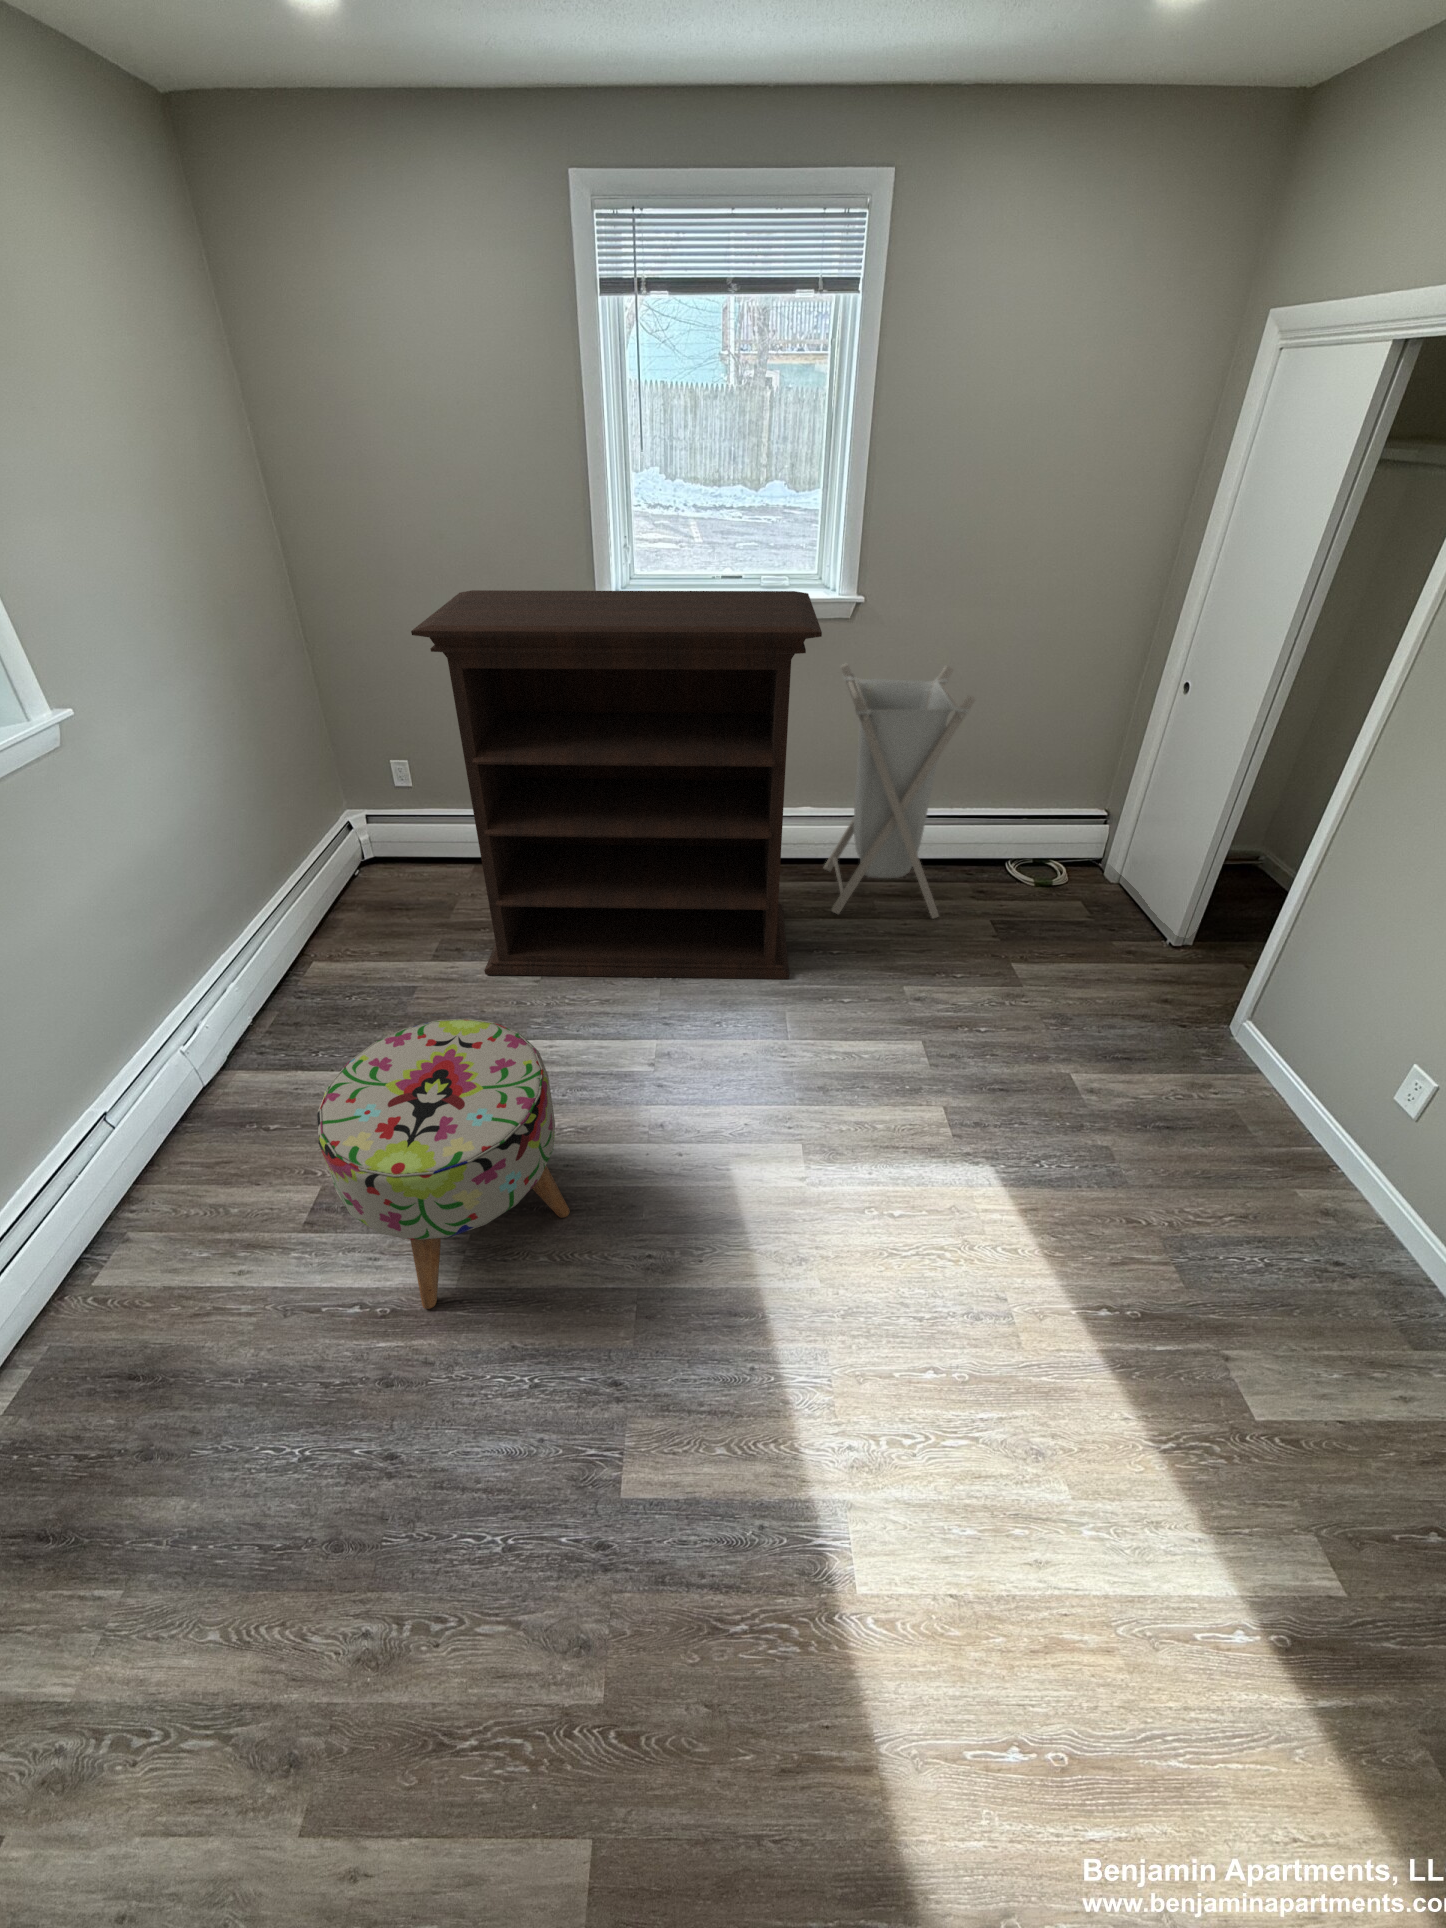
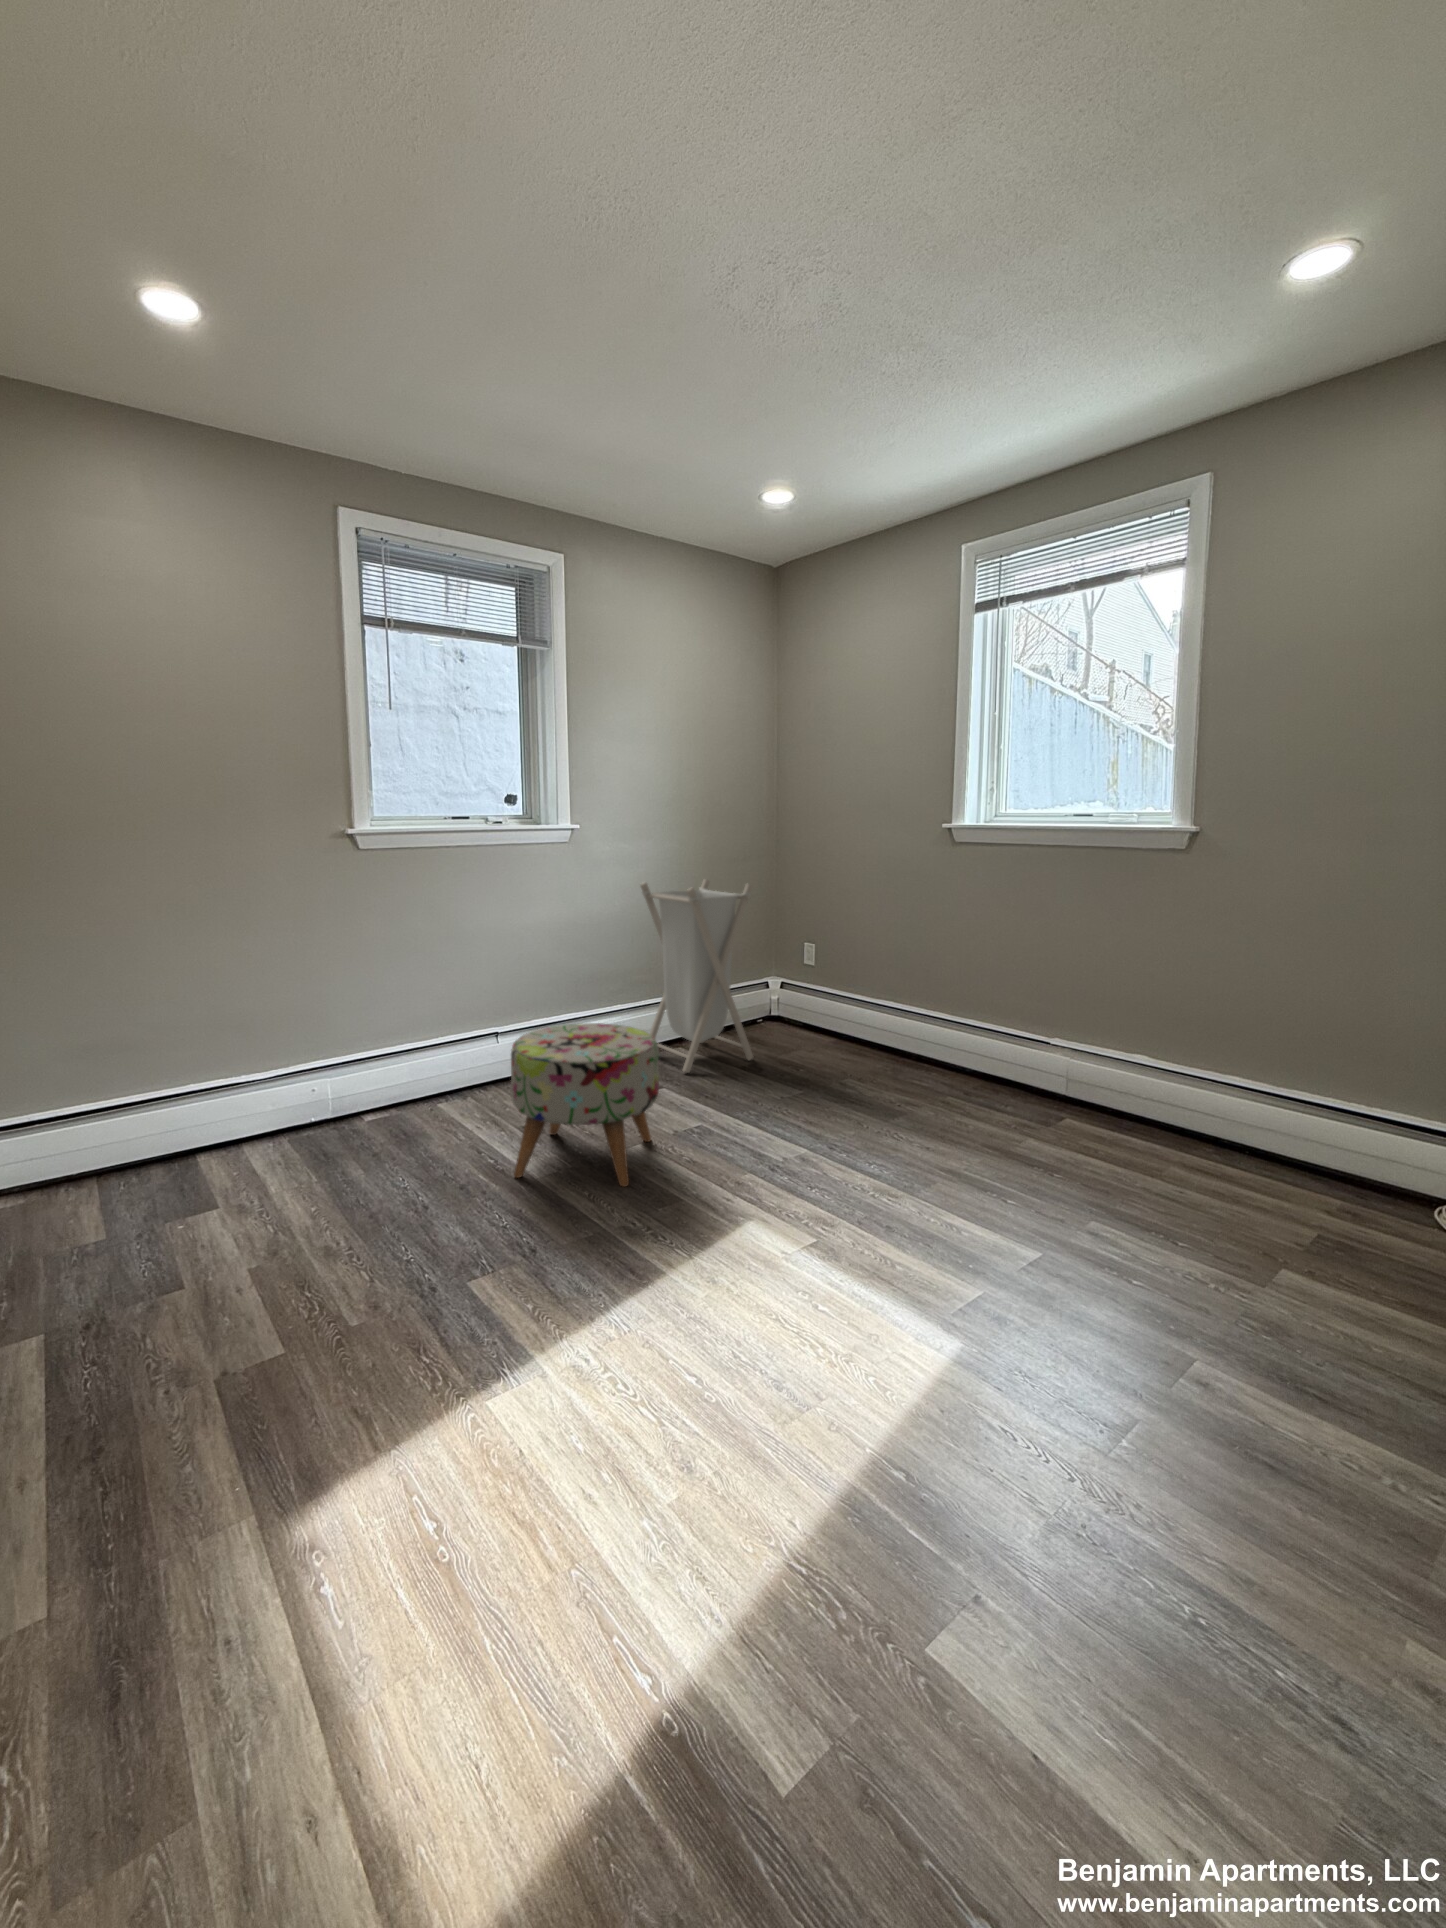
bookshelf: present [411,590,822,979] -> none [750,814,1065,1172]
laundry hamper: present [824,663,976,918] -> present [640,879,753,1073]

